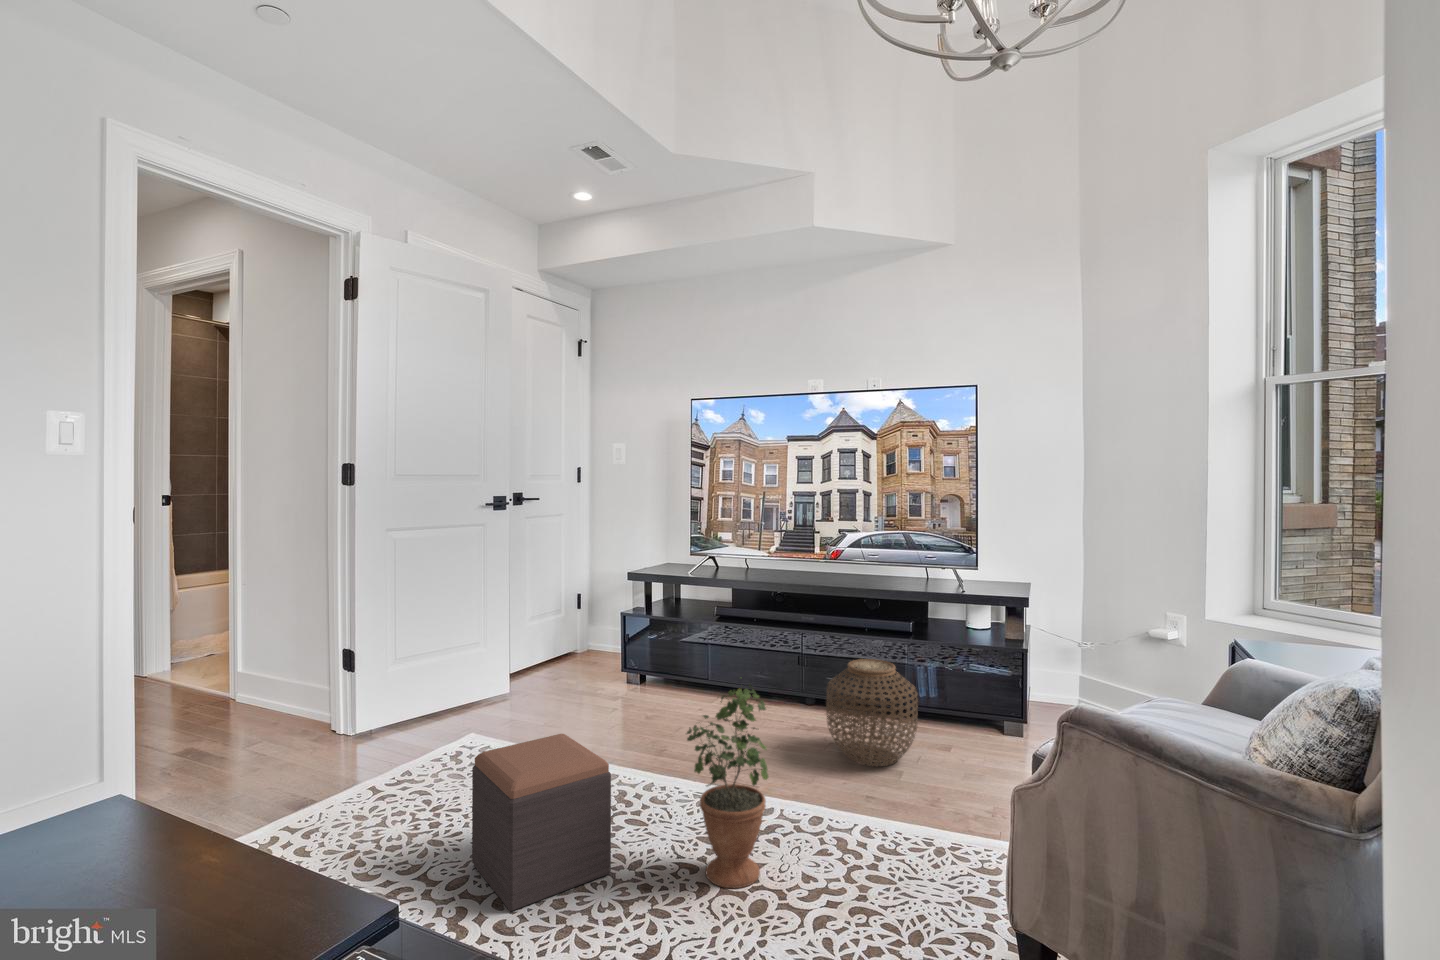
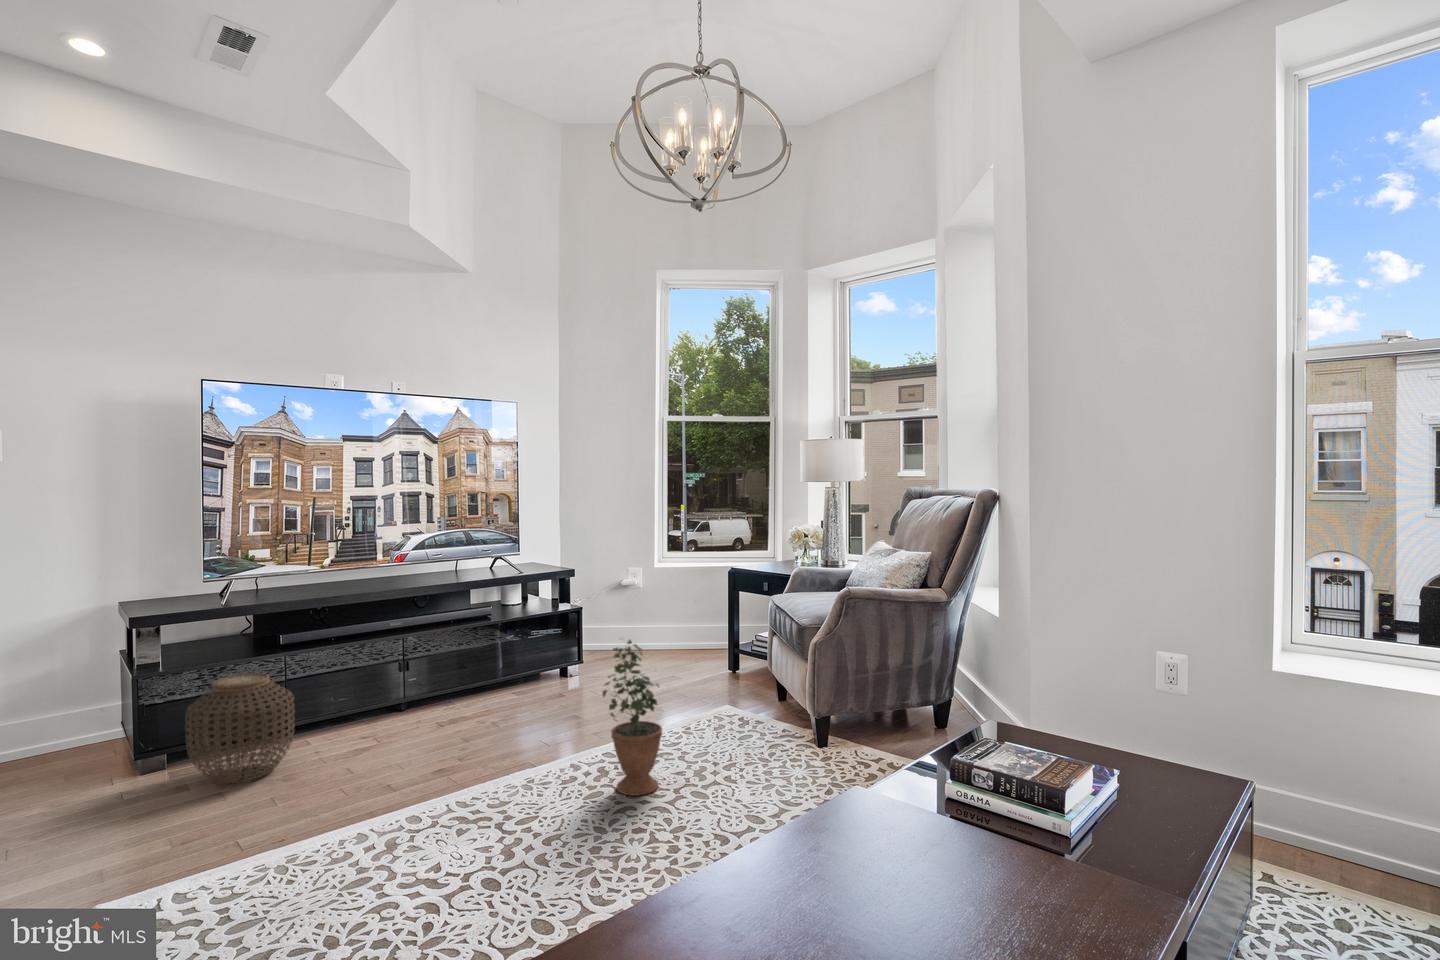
woven basket: present [827,659,918,766] -> present [186,673,295,784]
footstool: present [472,734,611,911] -> none [486,730,595,886]

